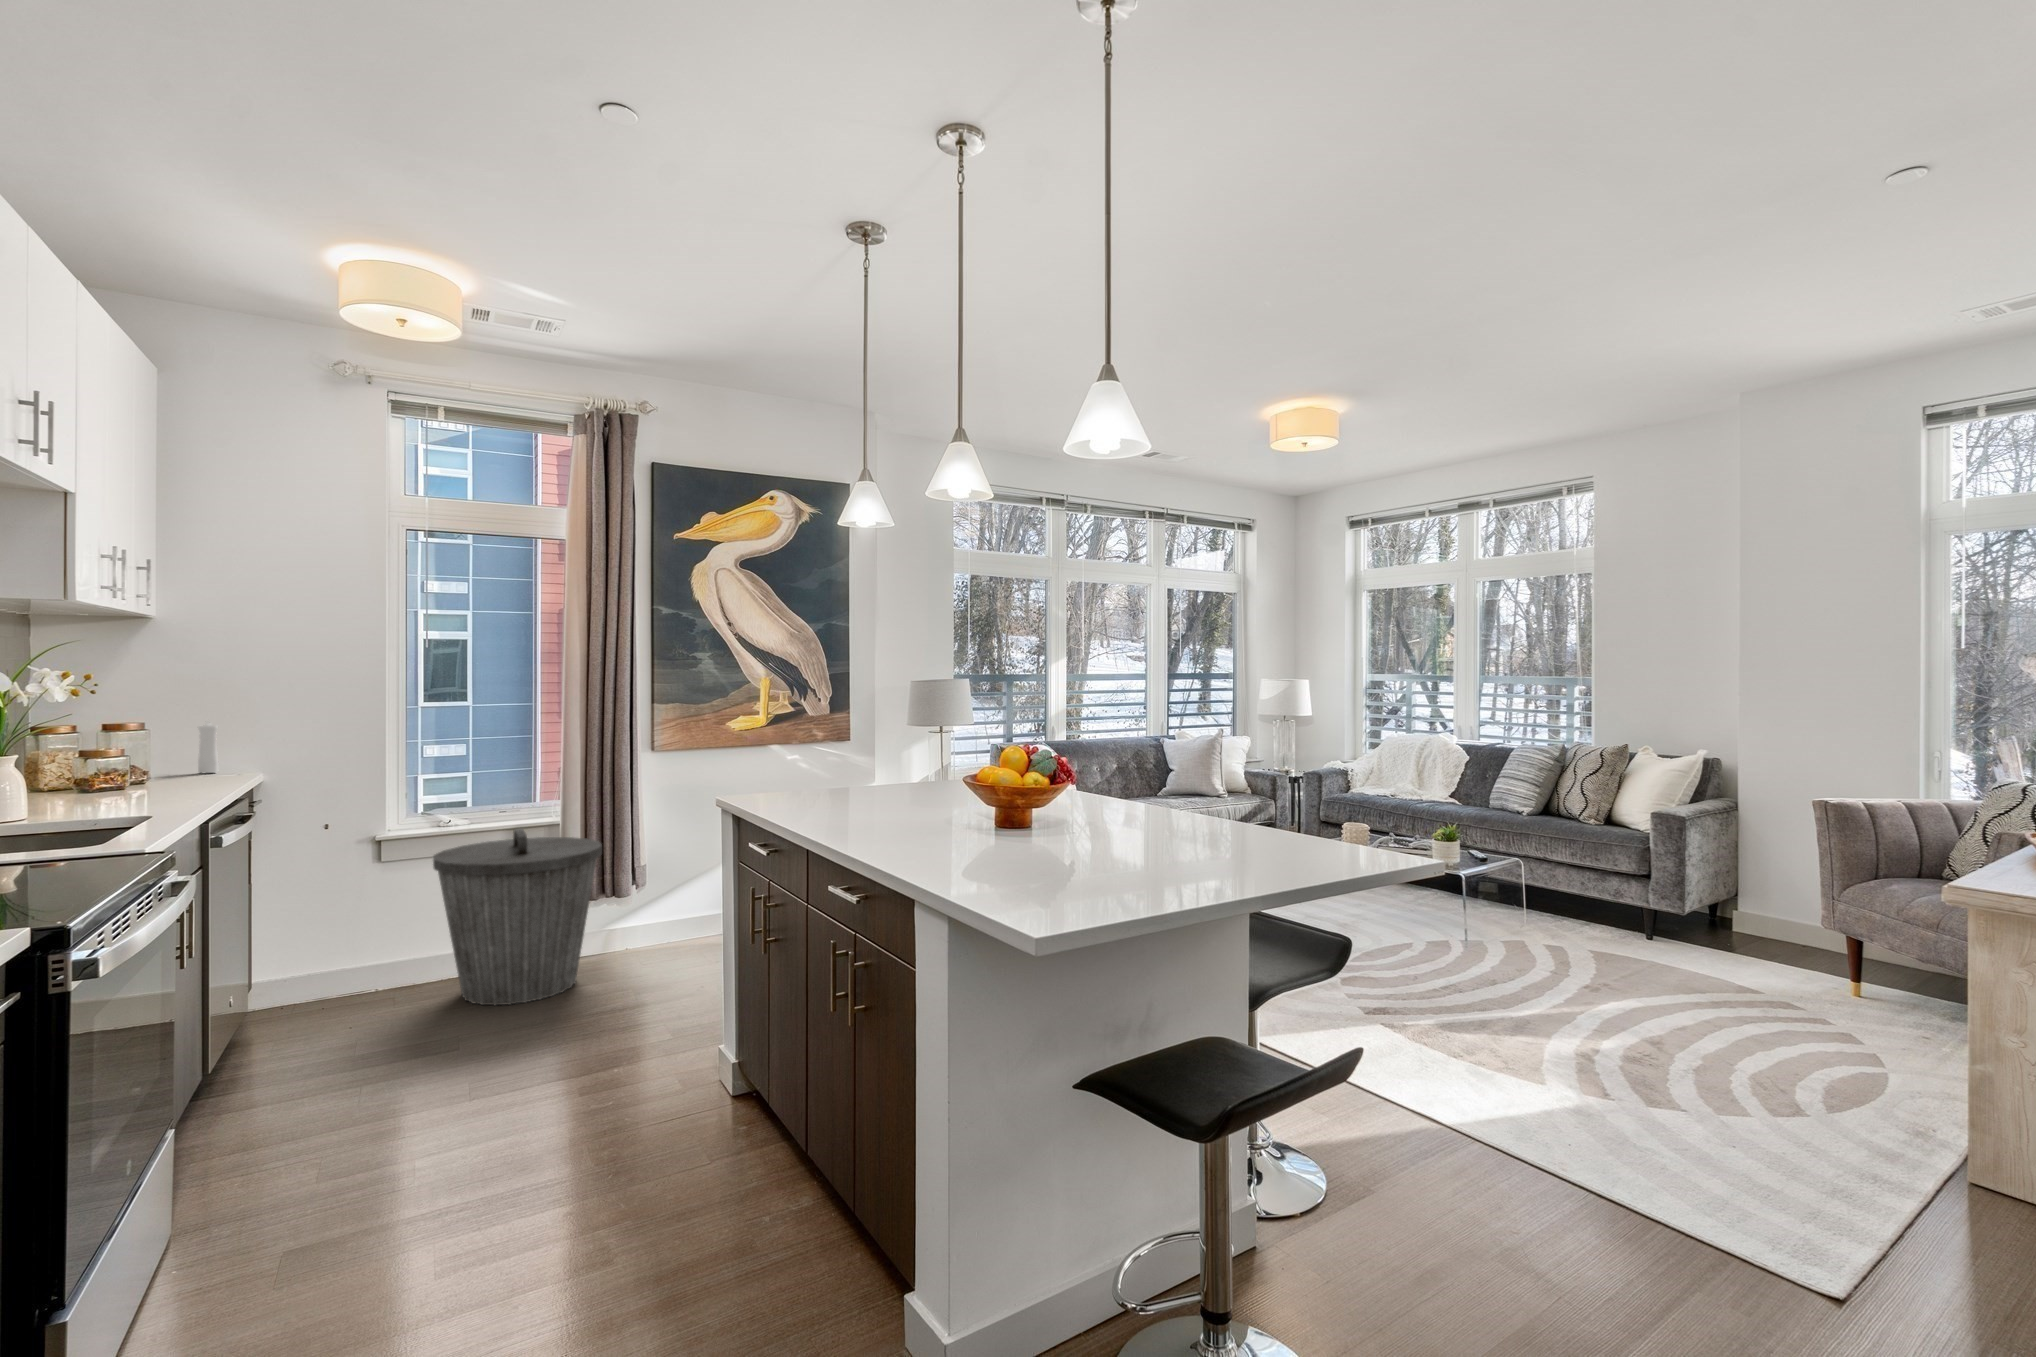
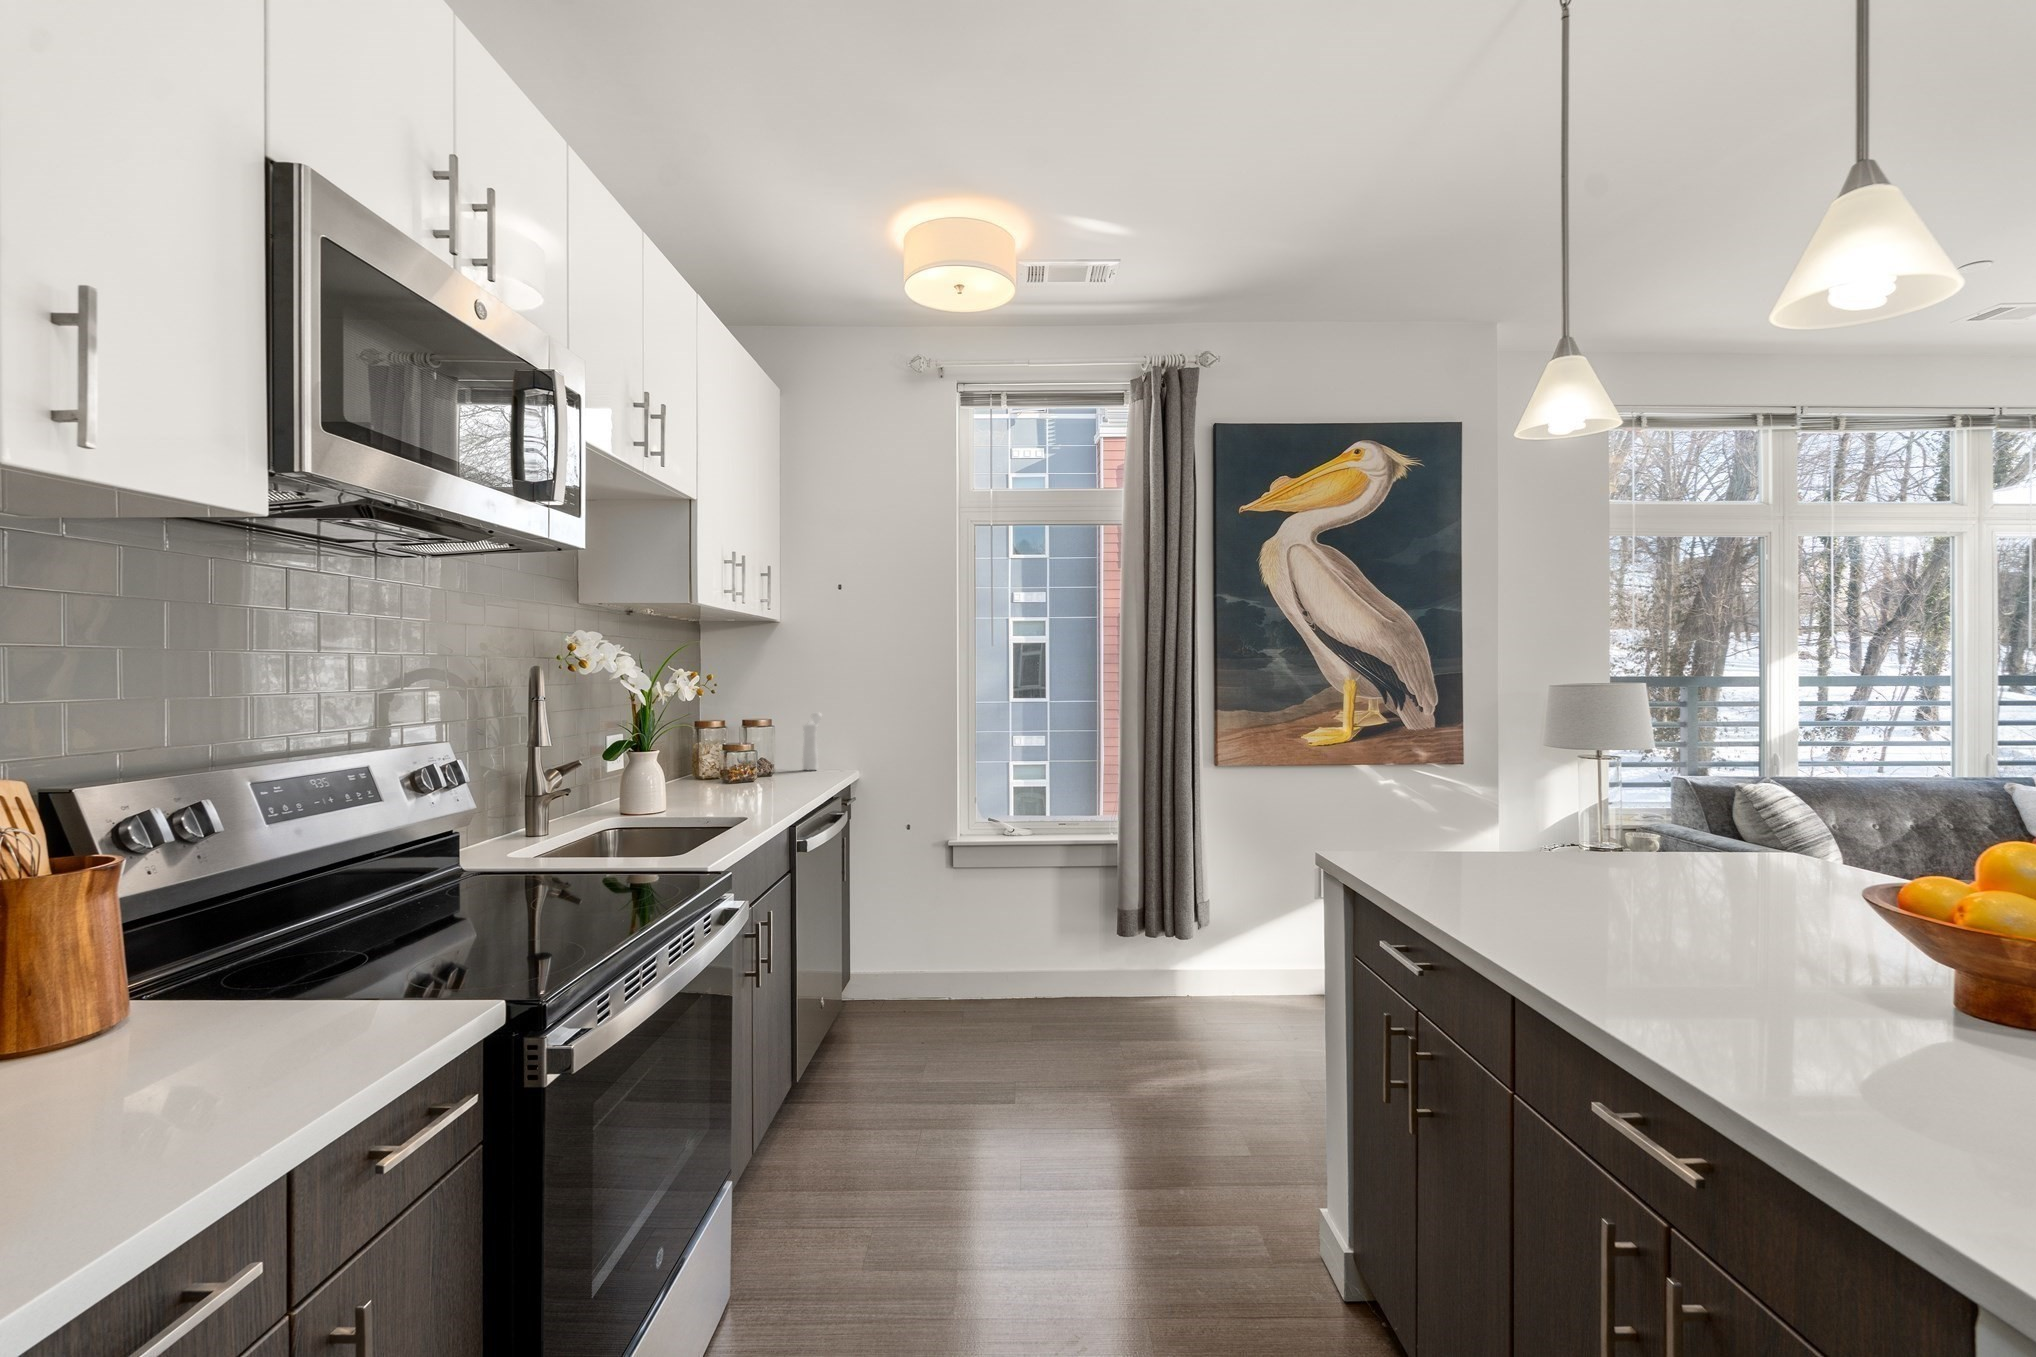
trash can: present [433,828,602,1005] -> none [994,846,1161,1045]

